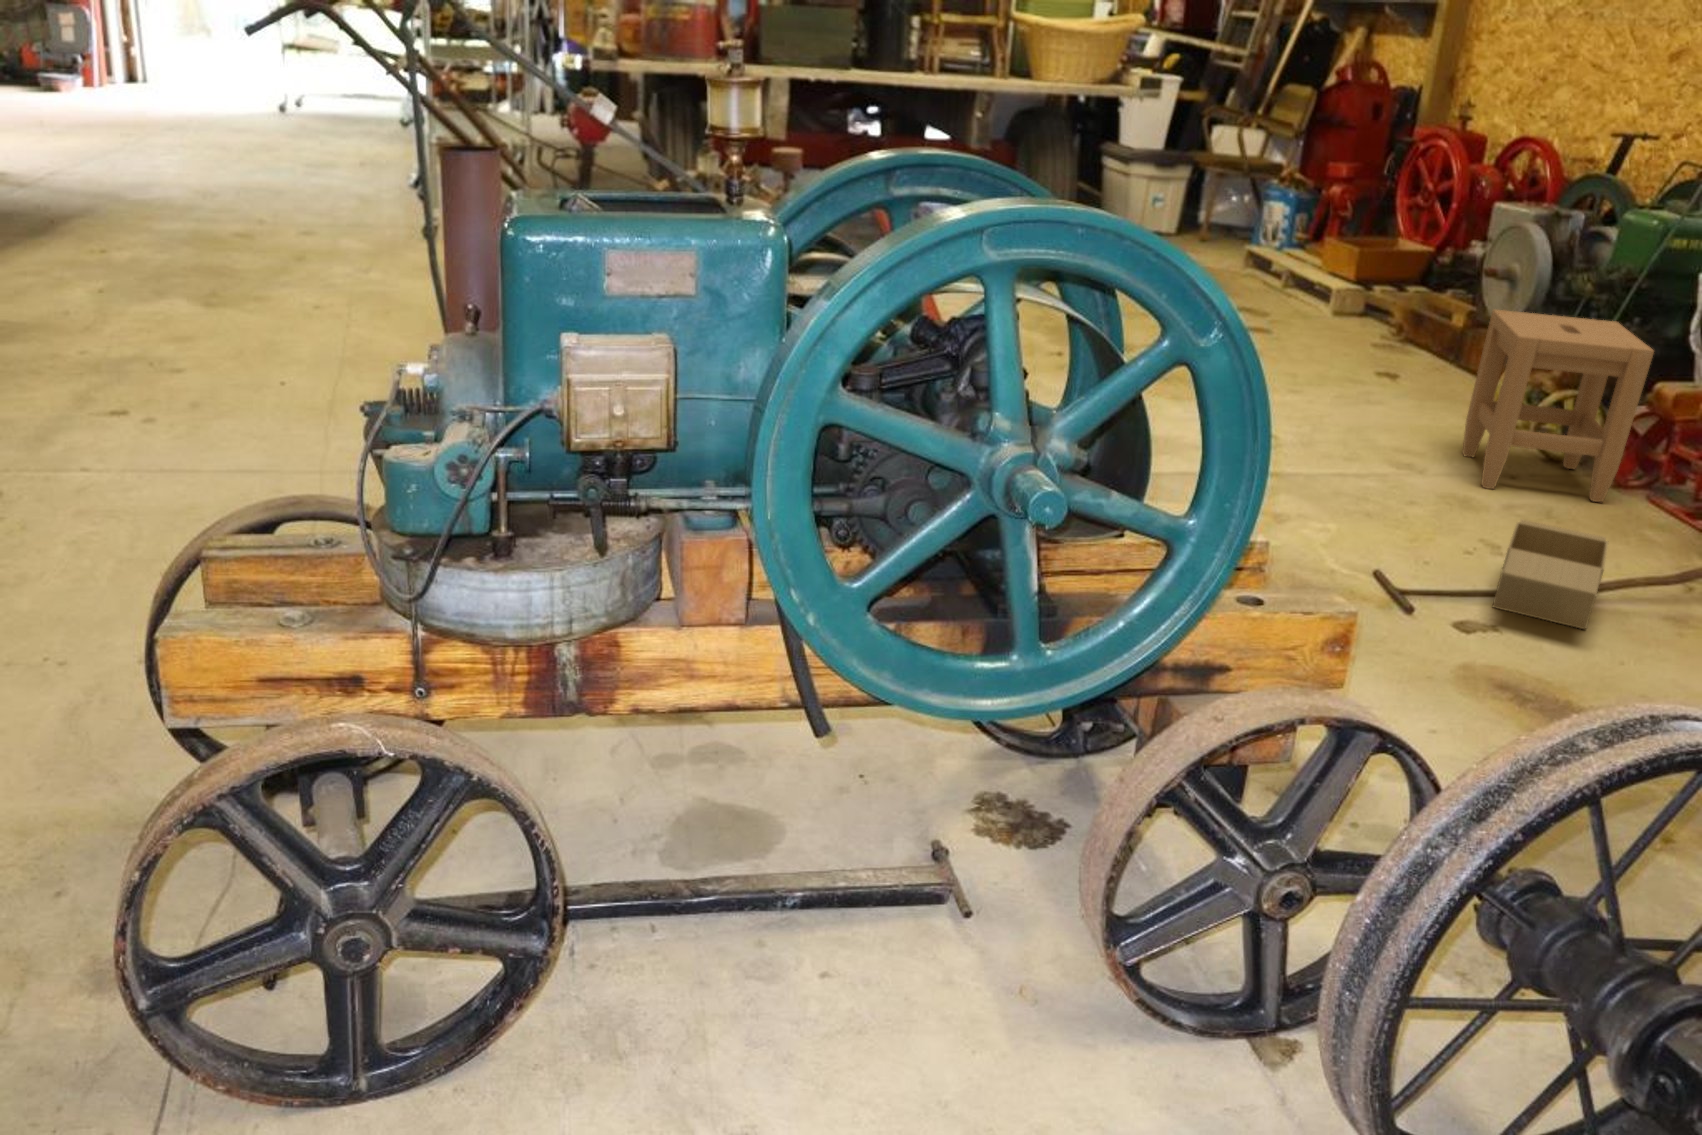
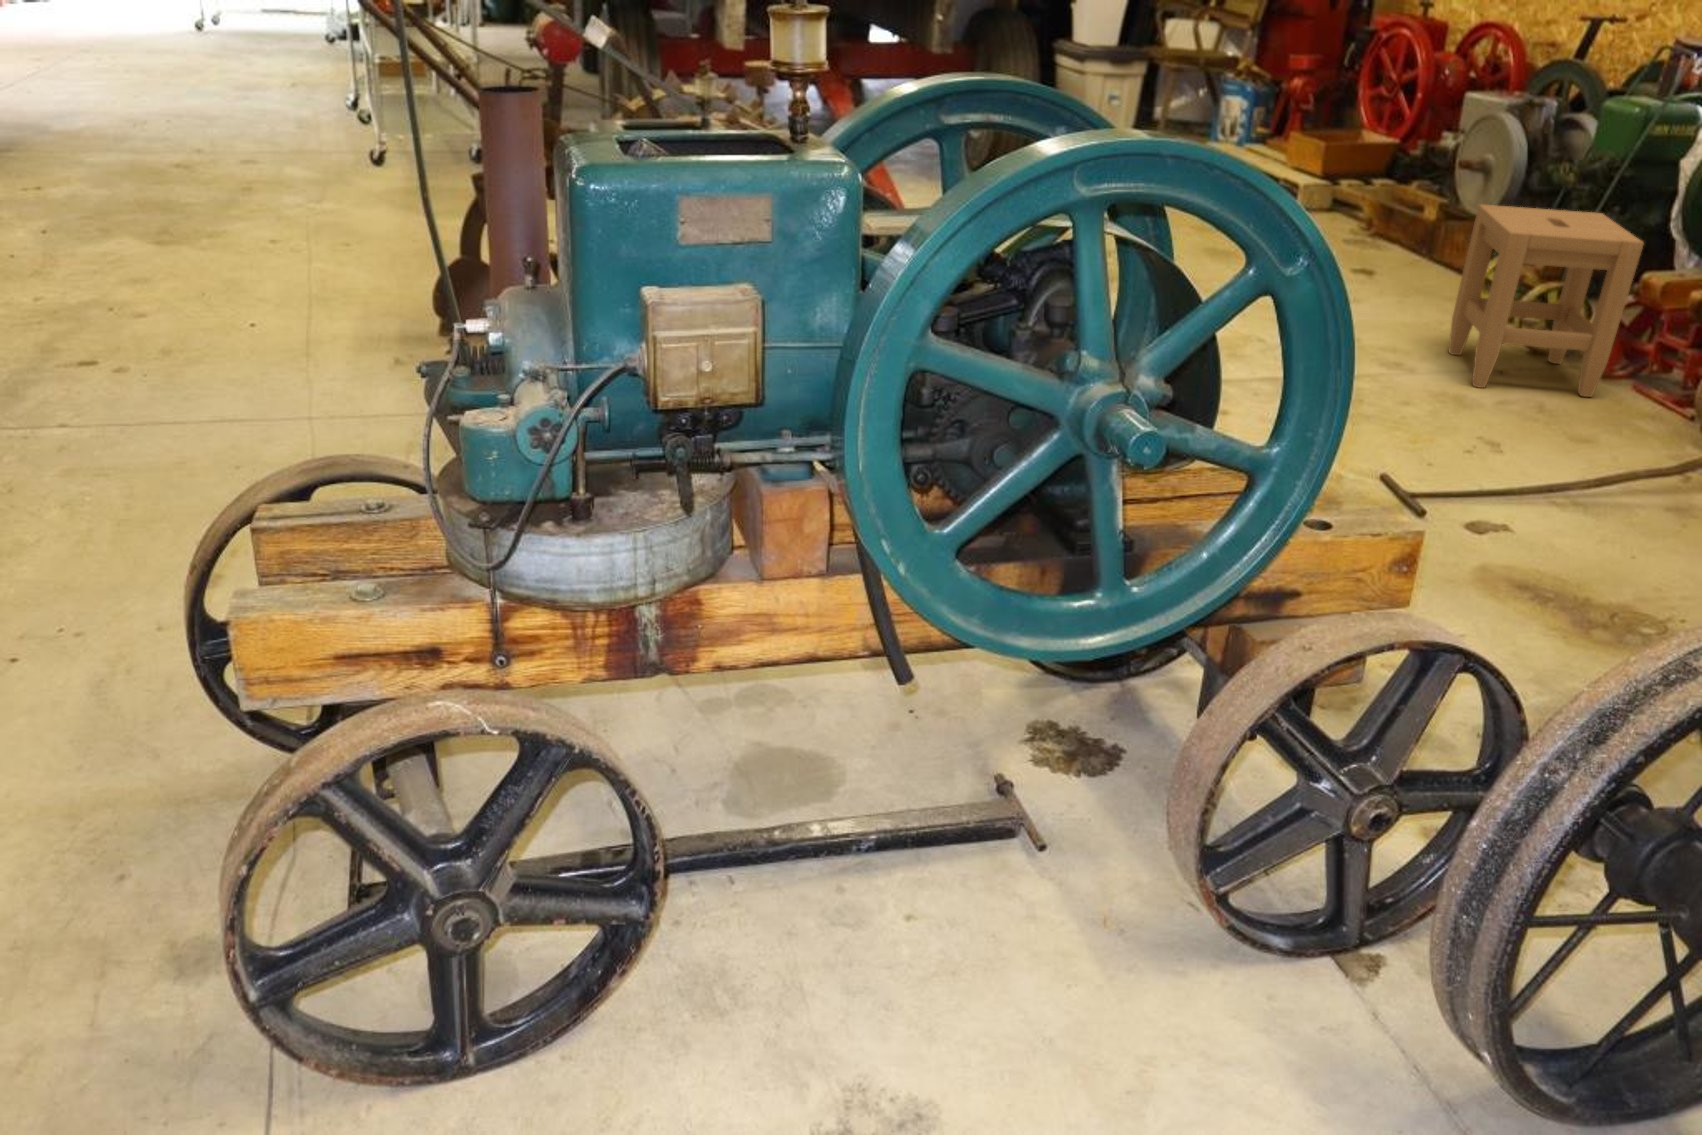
cardboard box: present [1493,520,1608,629] -> none [1501,419,1613,529]

